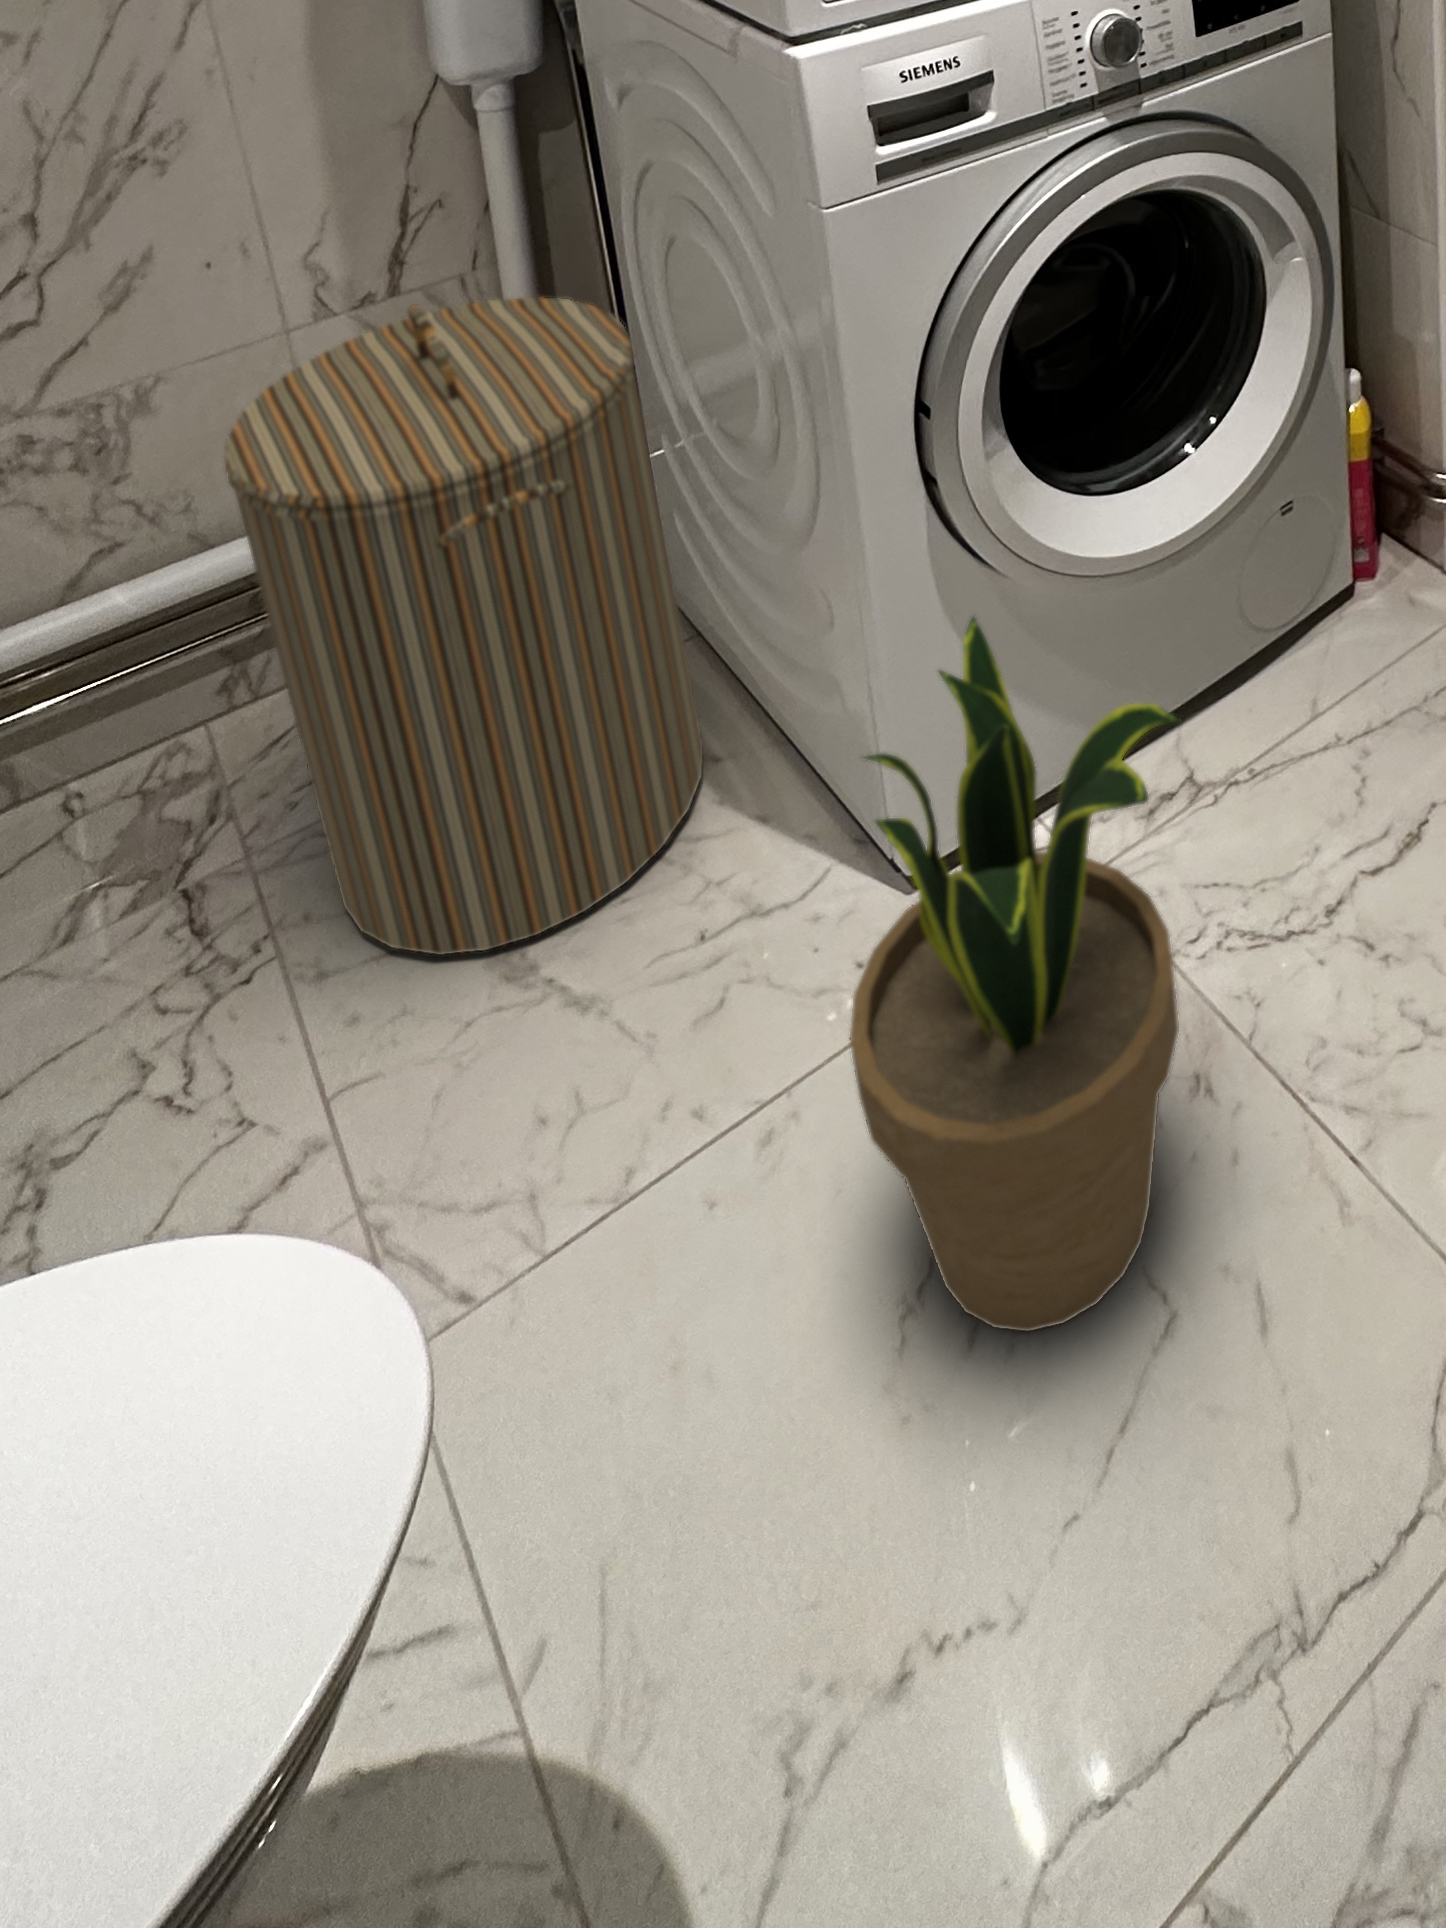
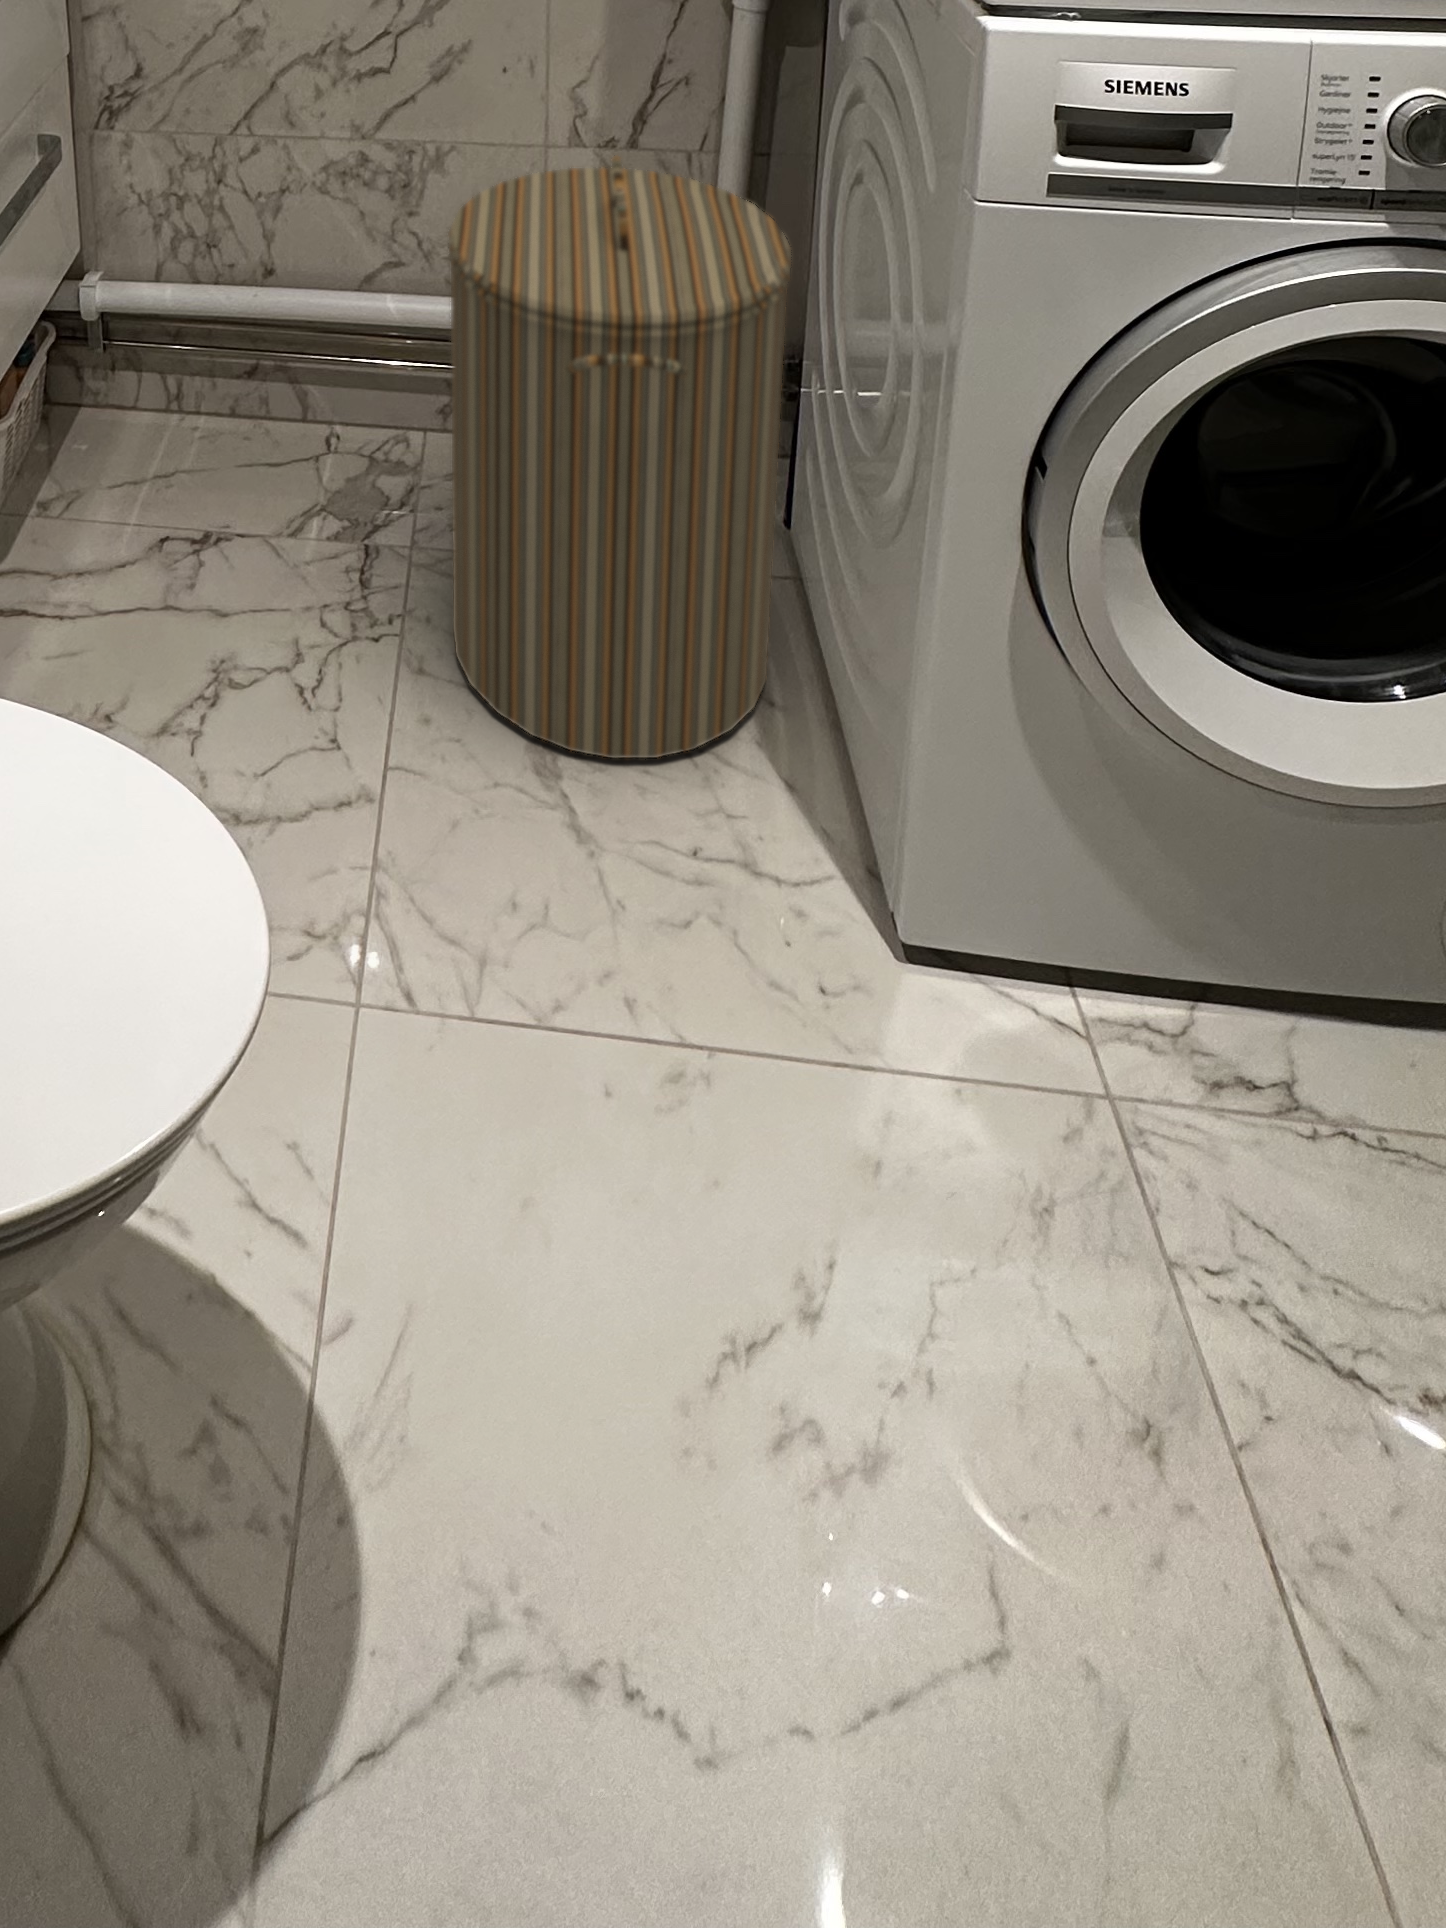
potted plant: present [850,617,1179,1331] -> none [731,711,1226,1540]

